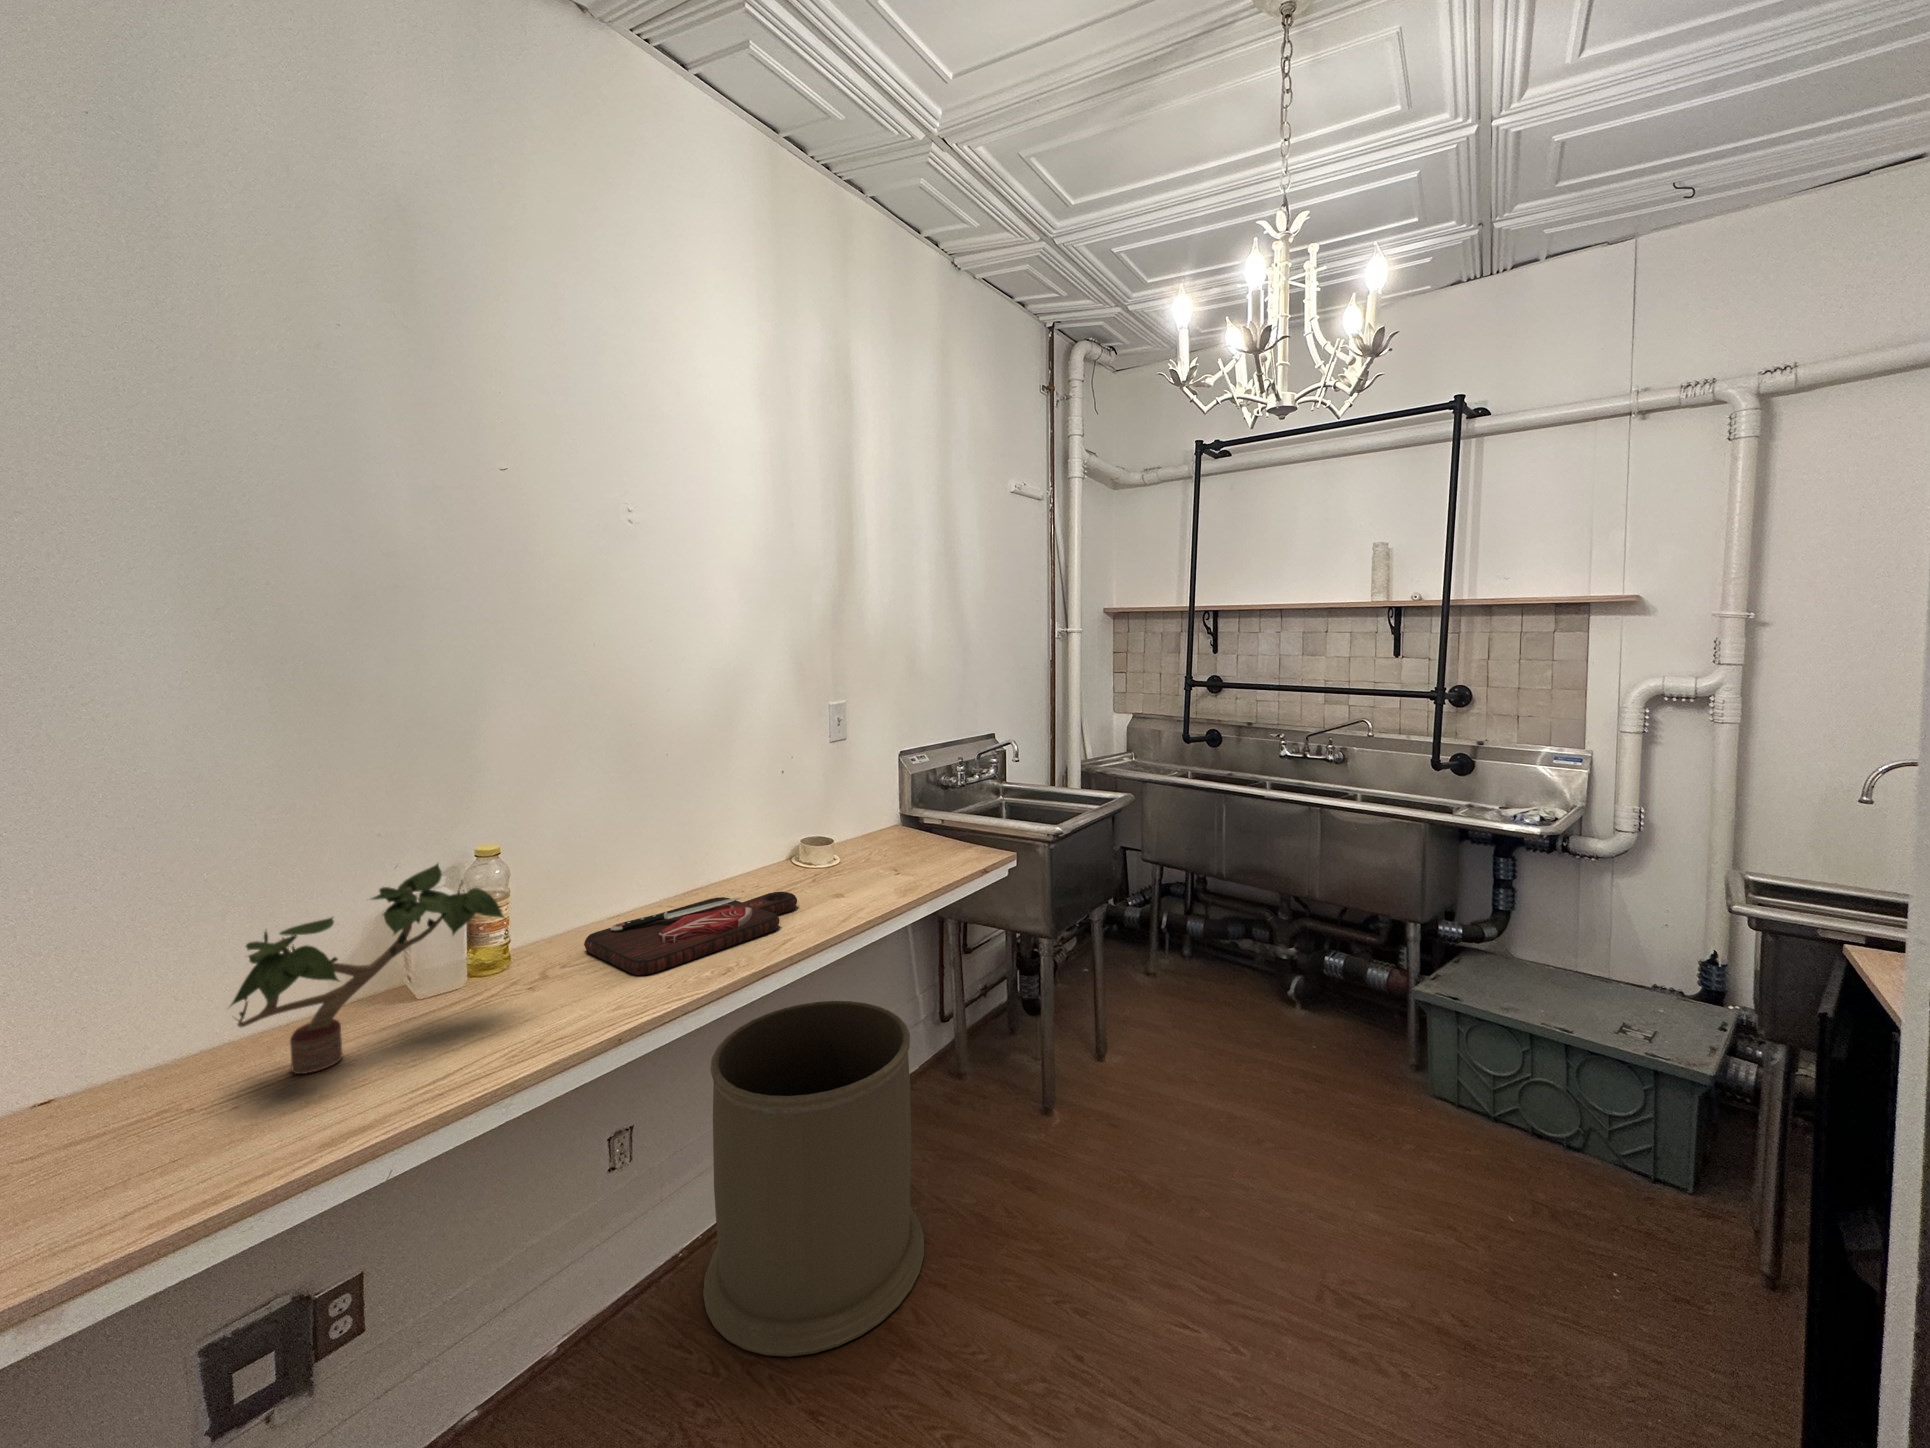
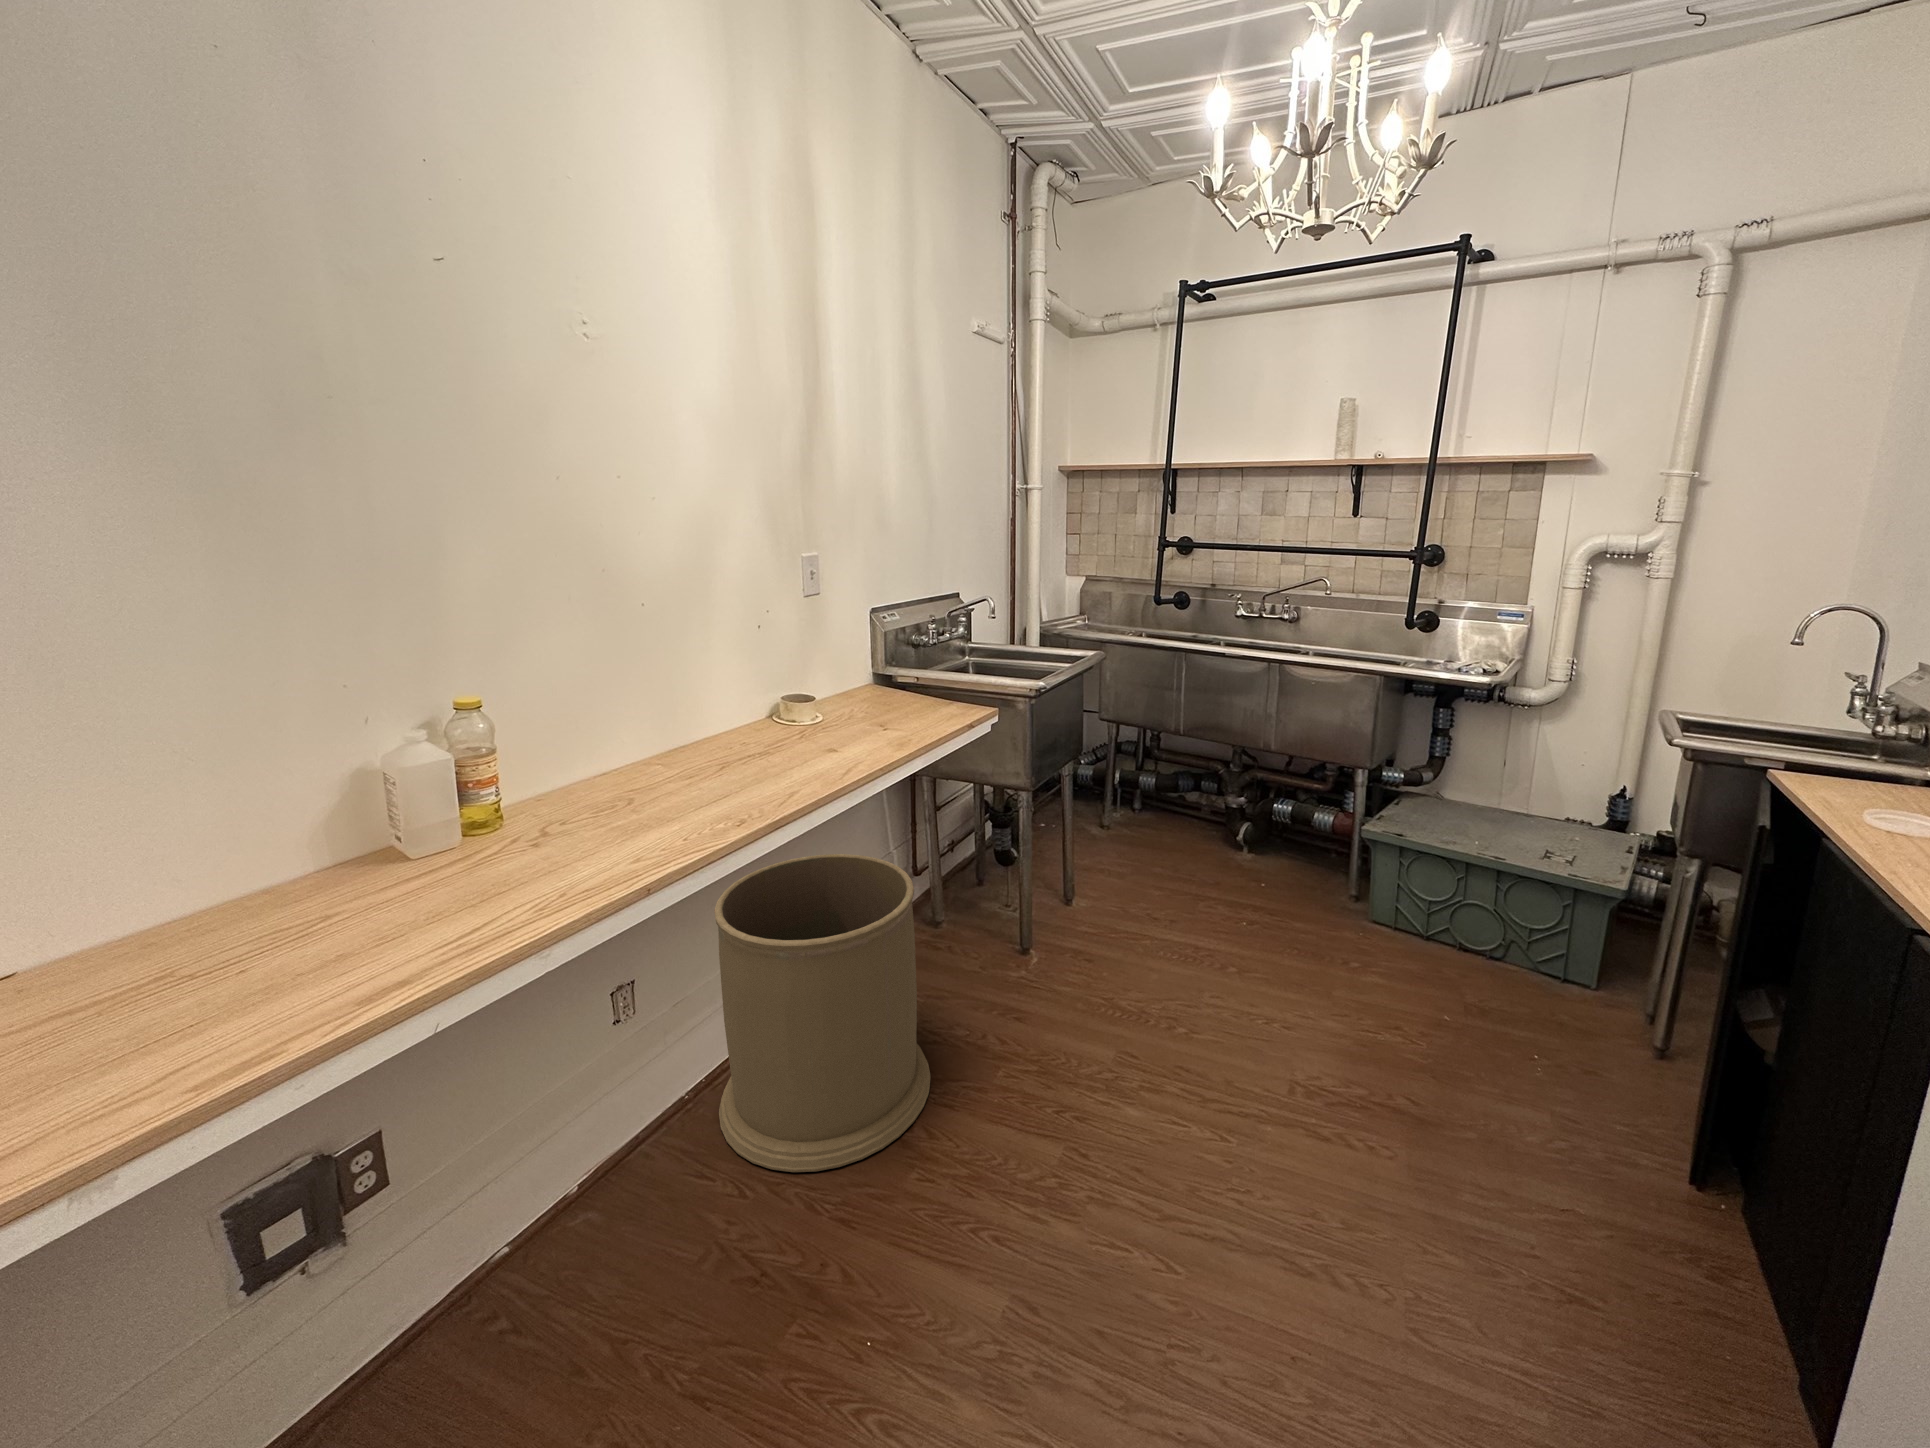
potted plant: present [231,864,504,1074] -> none [181,703,532,928]
cutting board: present [584,892,797,975] -> none [580,745,795,825]

